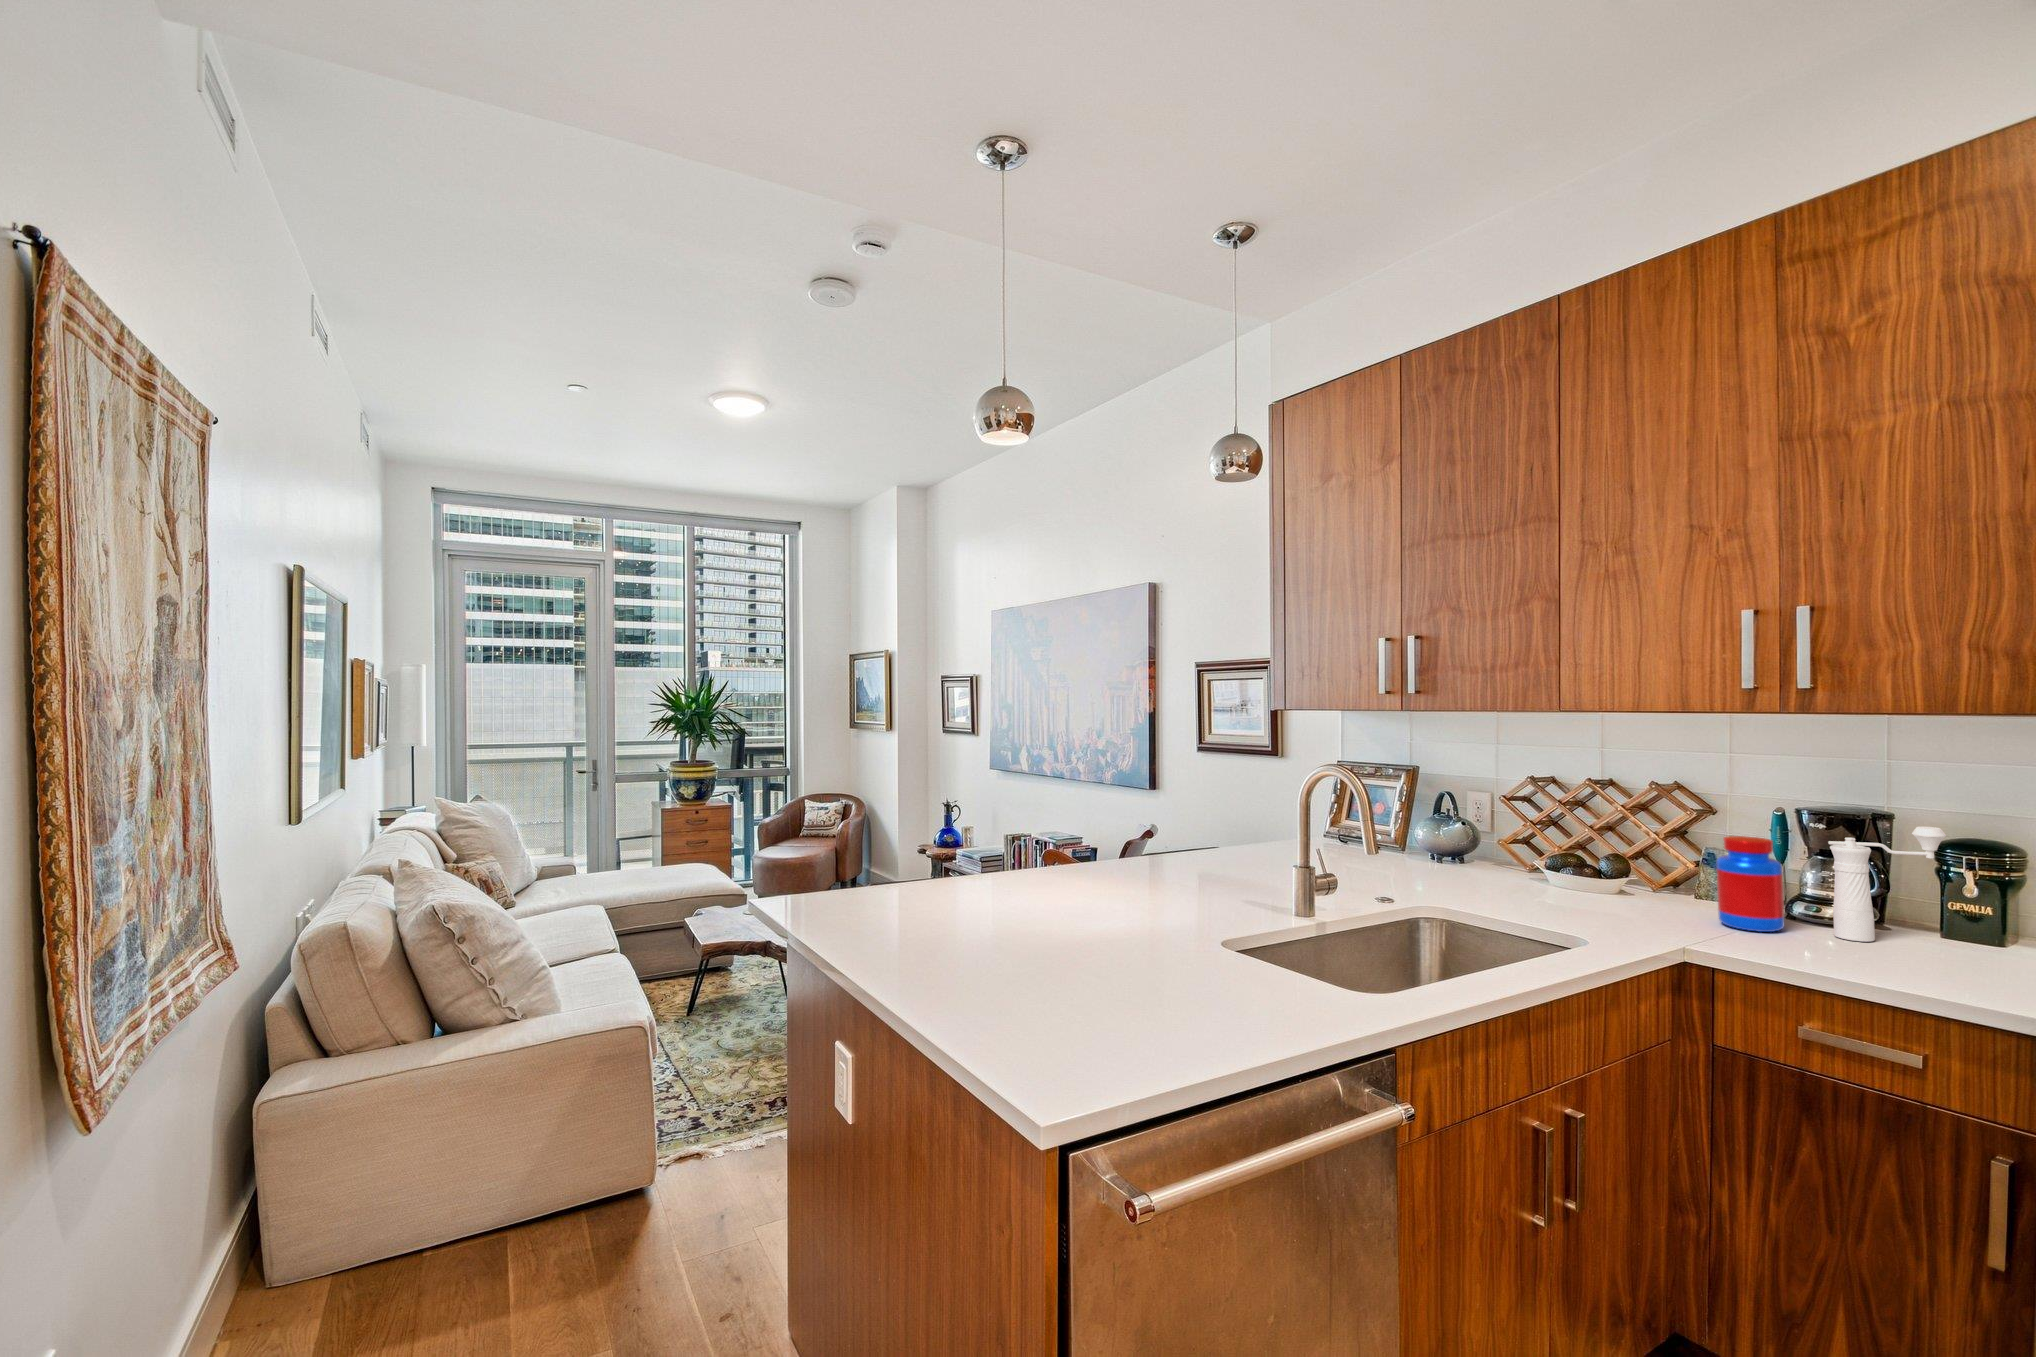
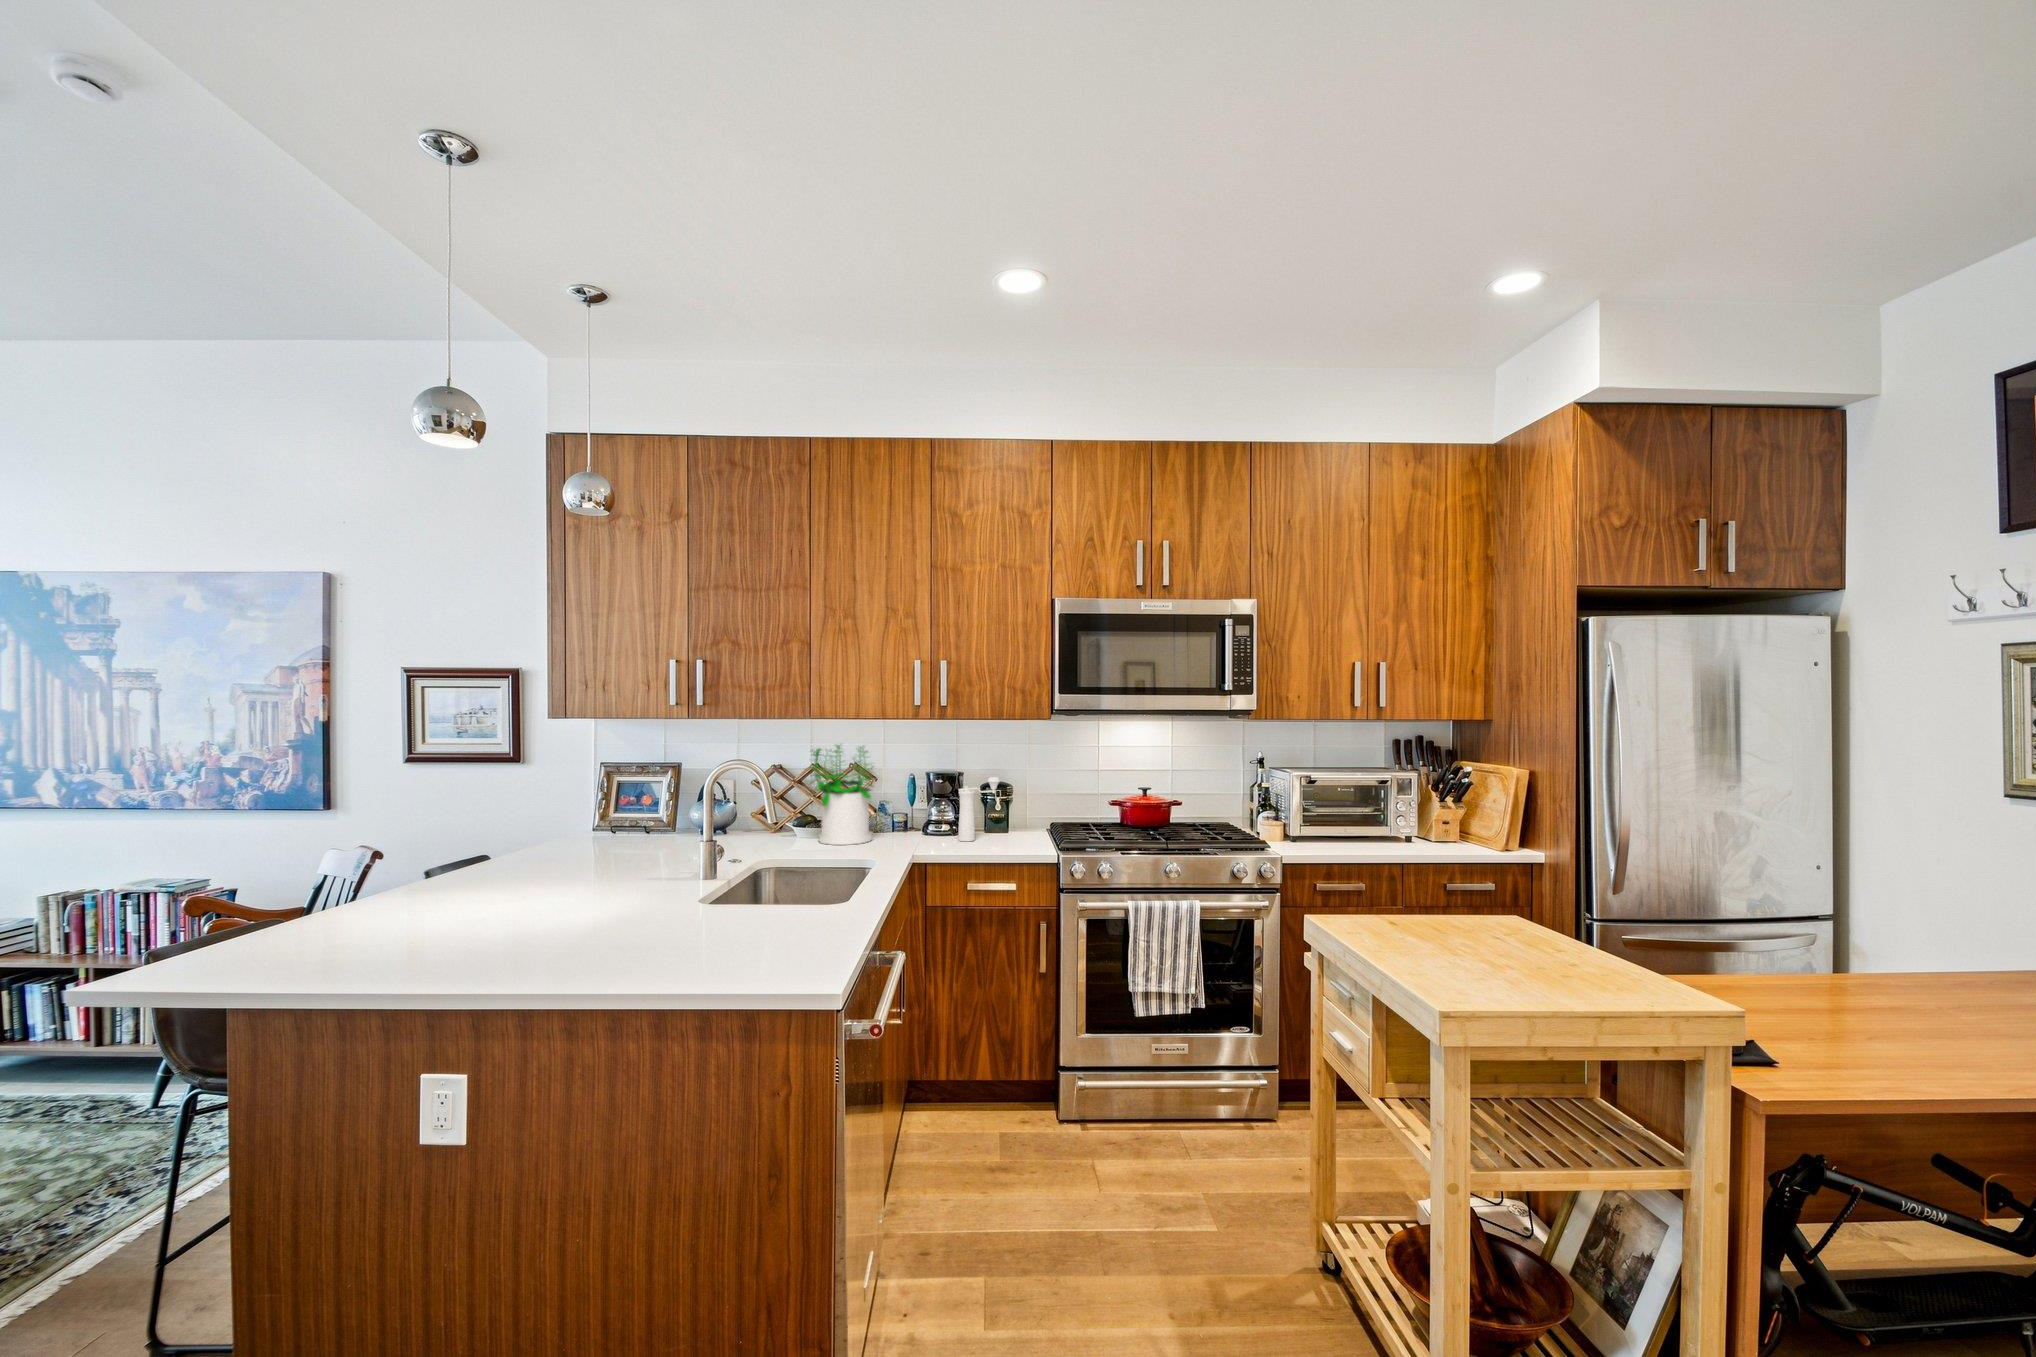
potted plant: none [1536,750,1675,906] -> present [810,745,872,845]
jar: present [1716,836,1785,932] -> none [910,791,940,845]

